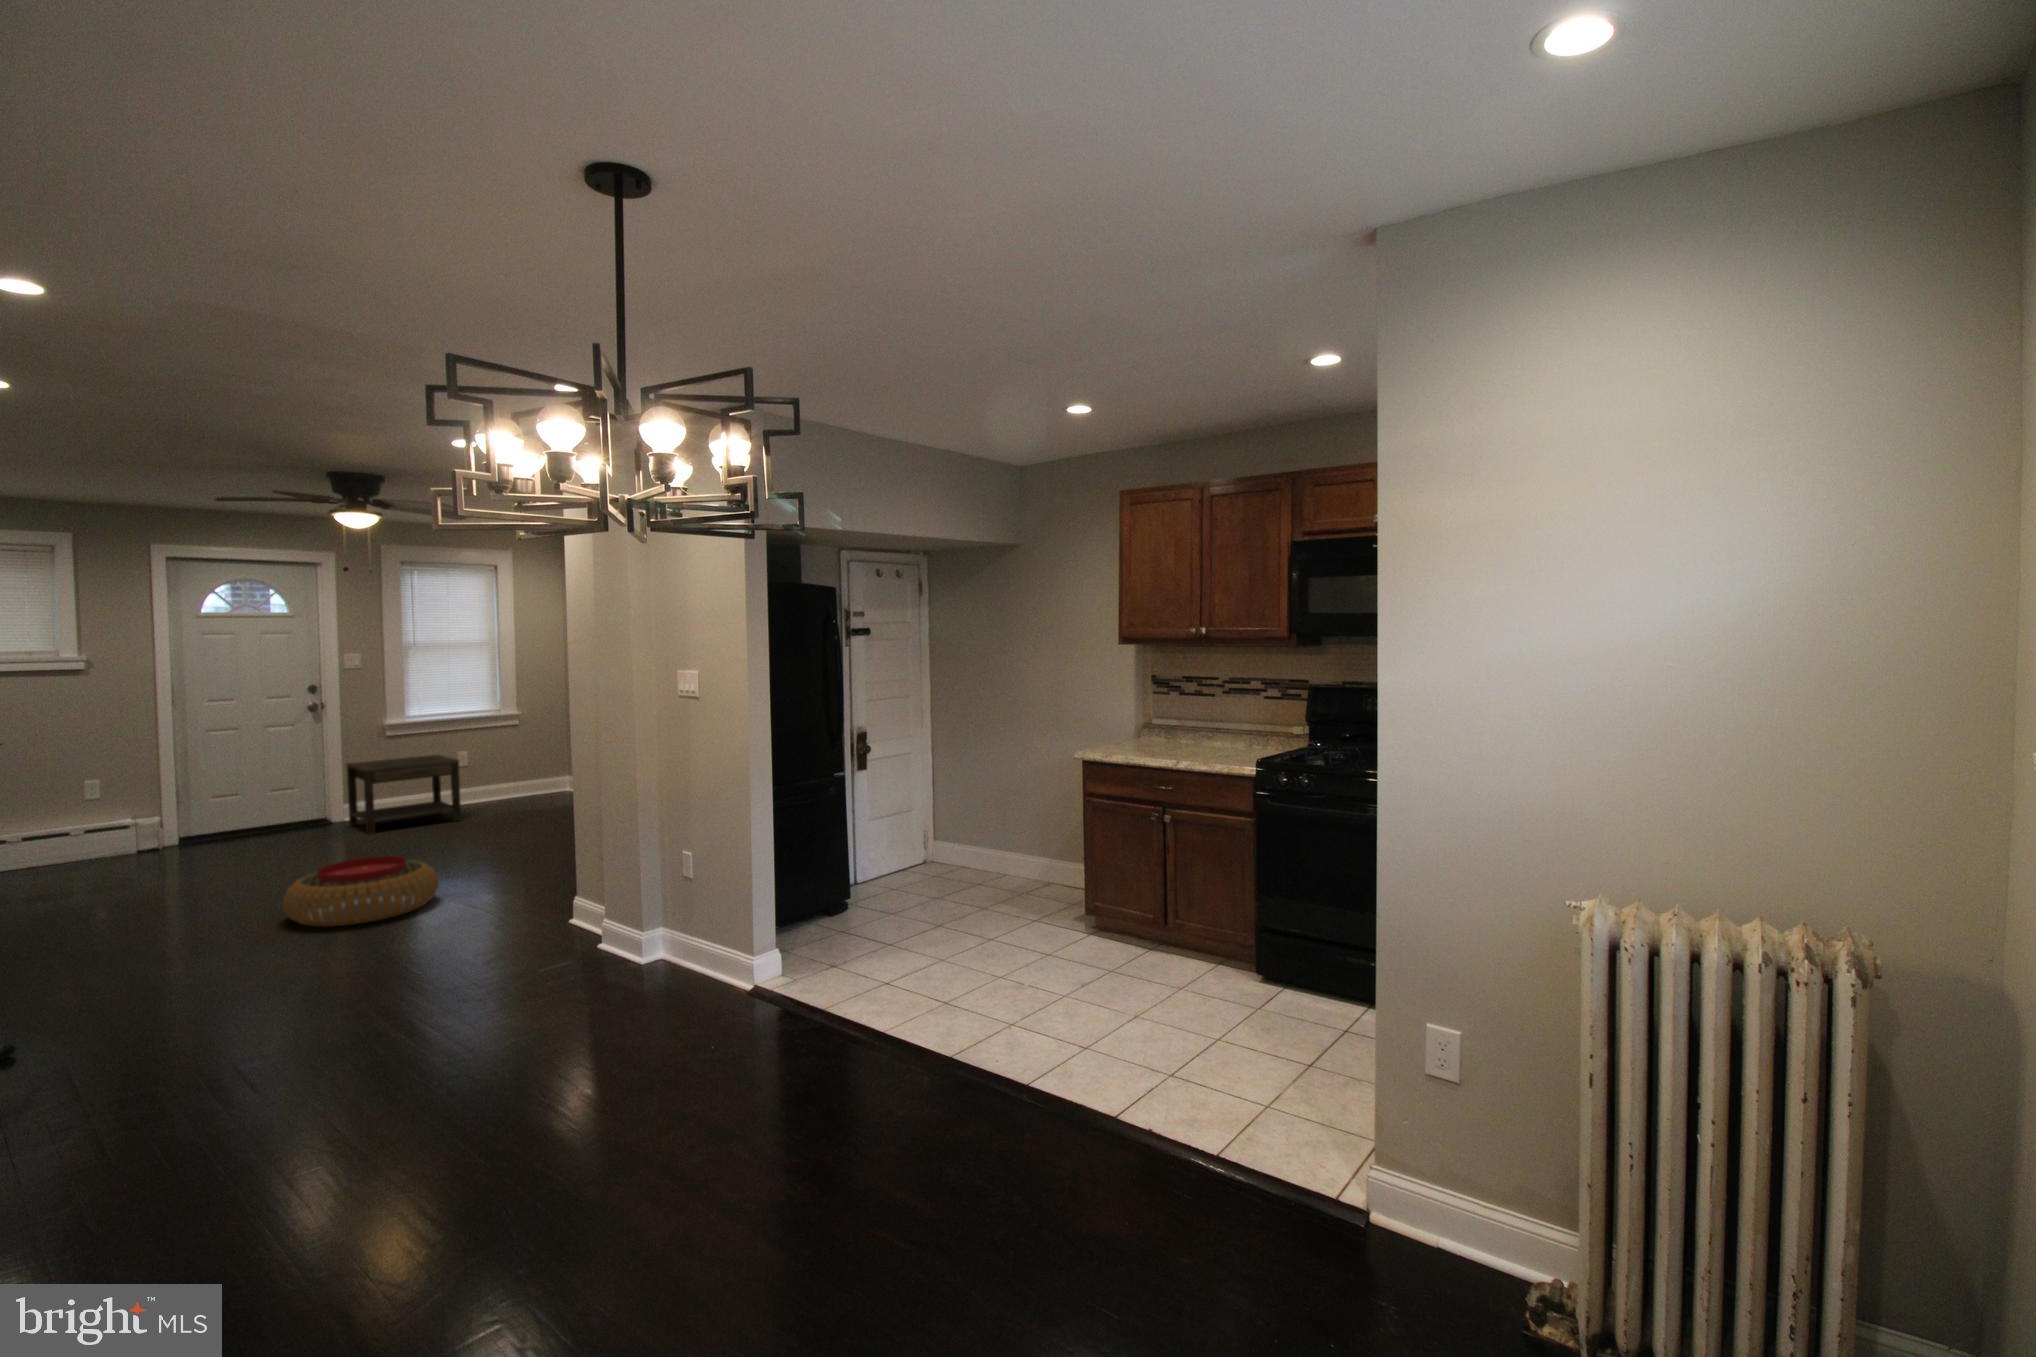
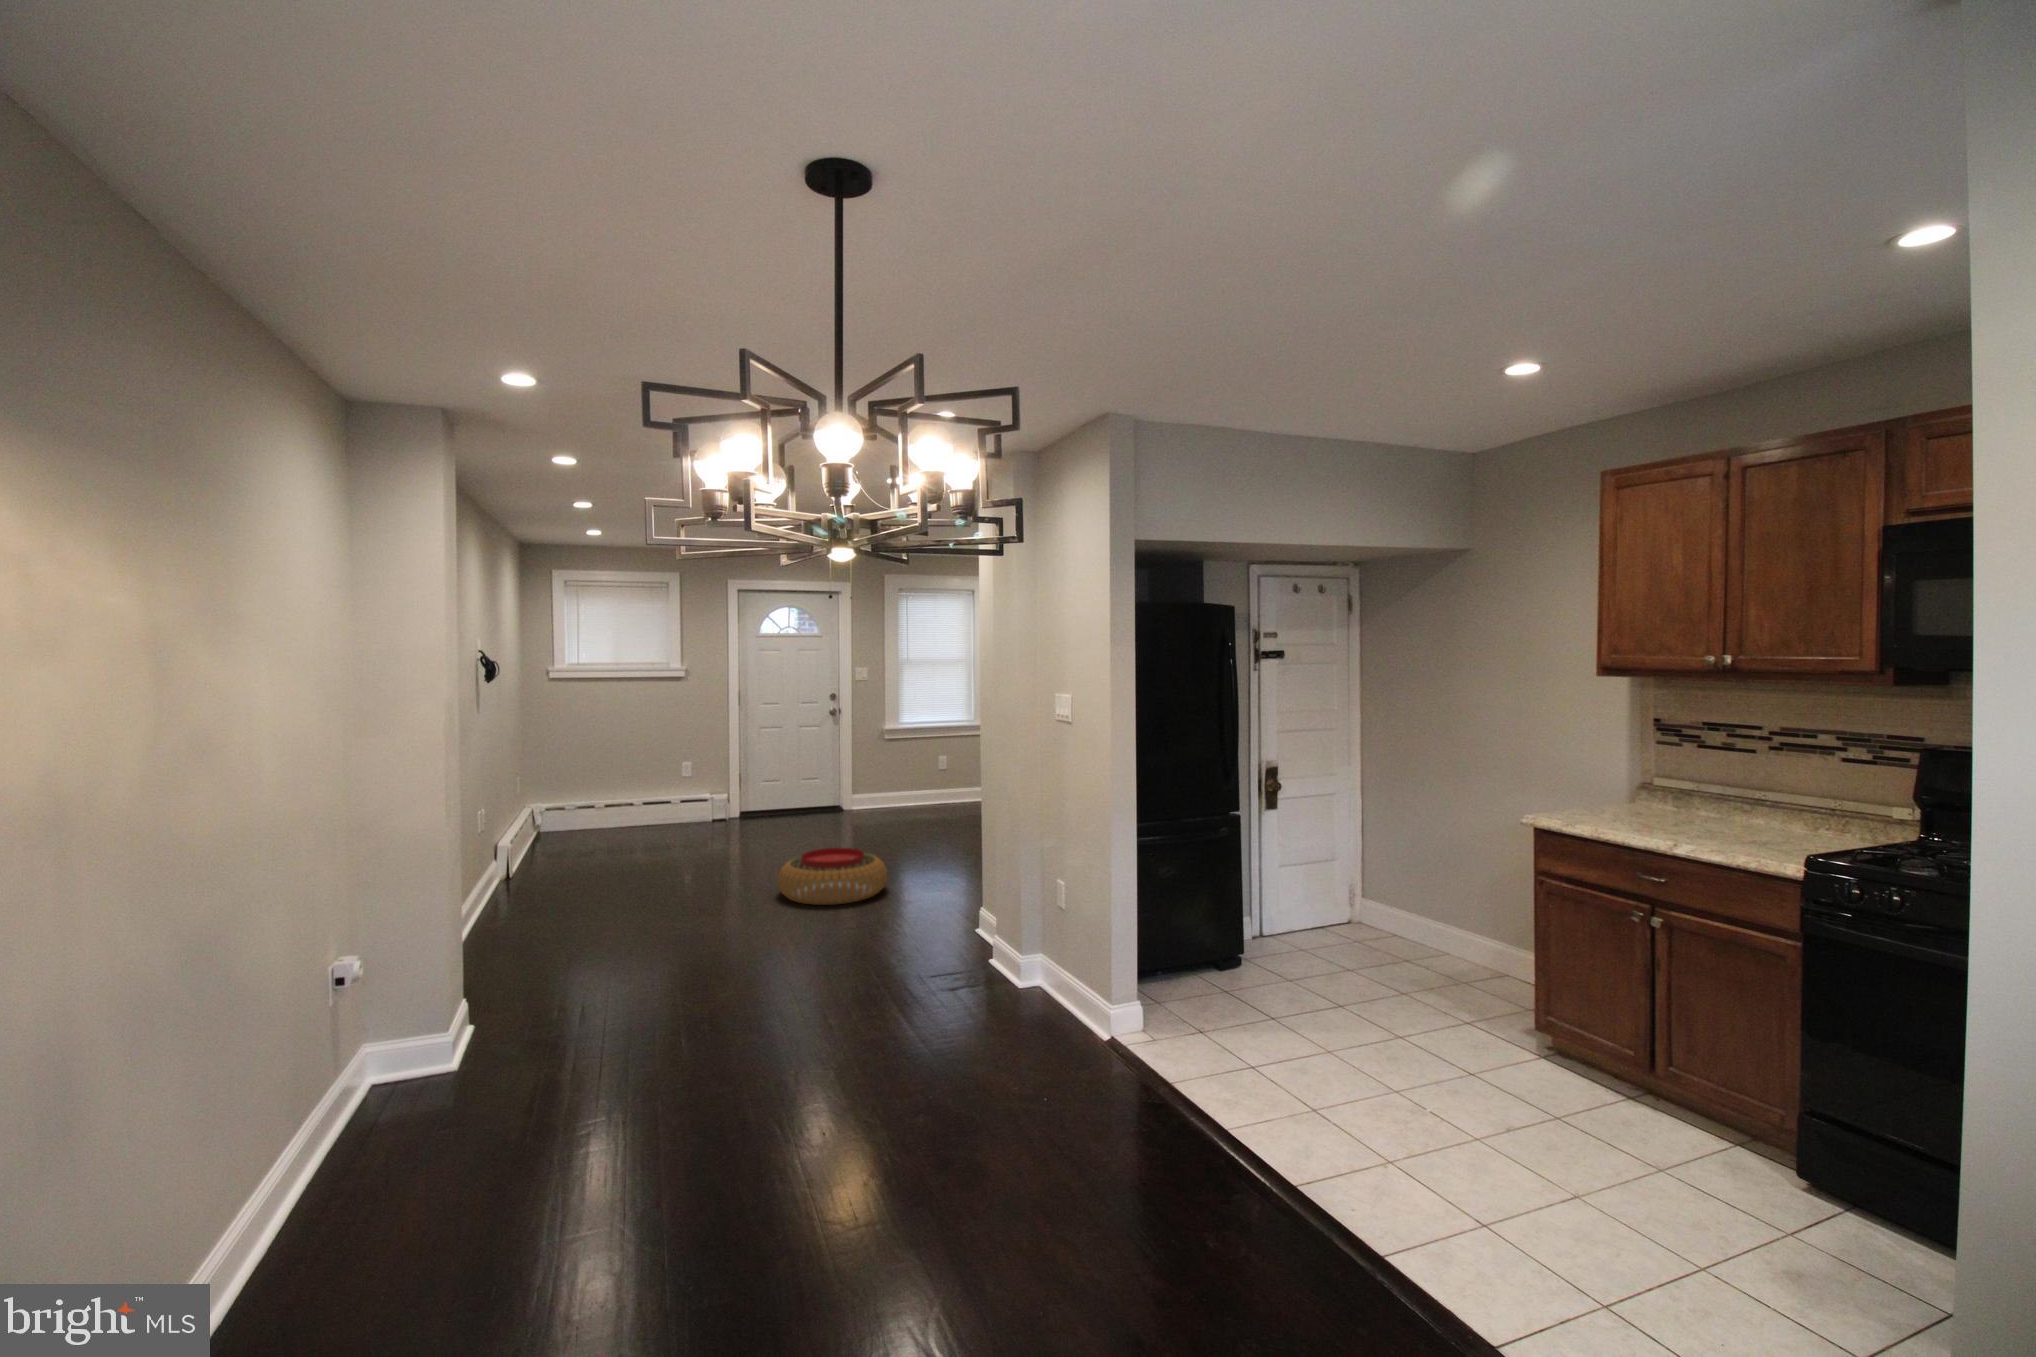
side table: present [346,755,461,835] -> none [849,758,929,824]

